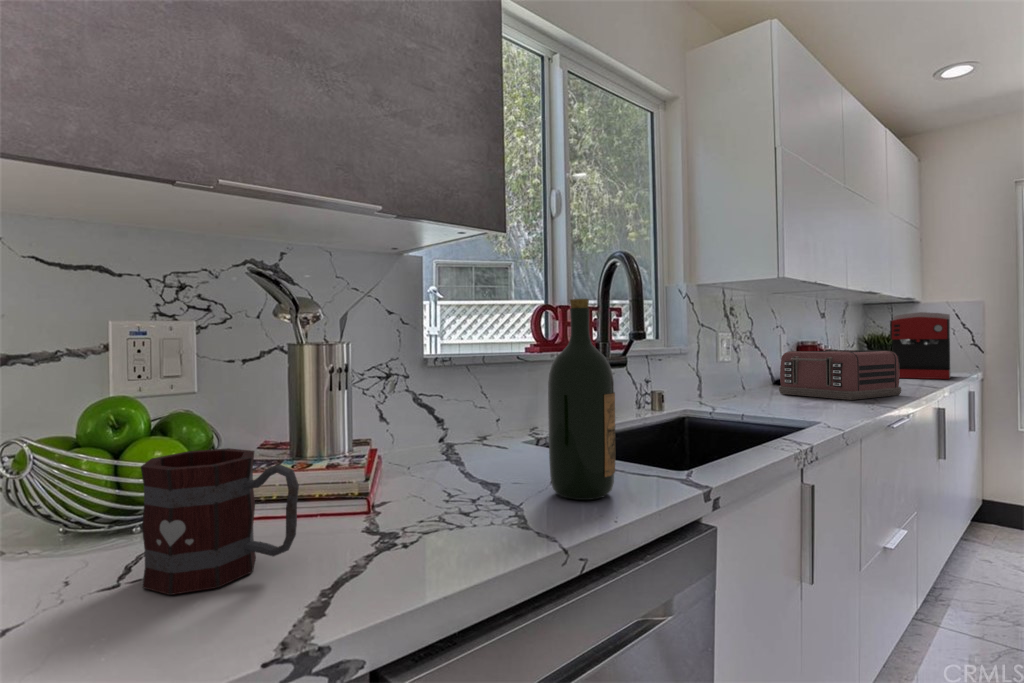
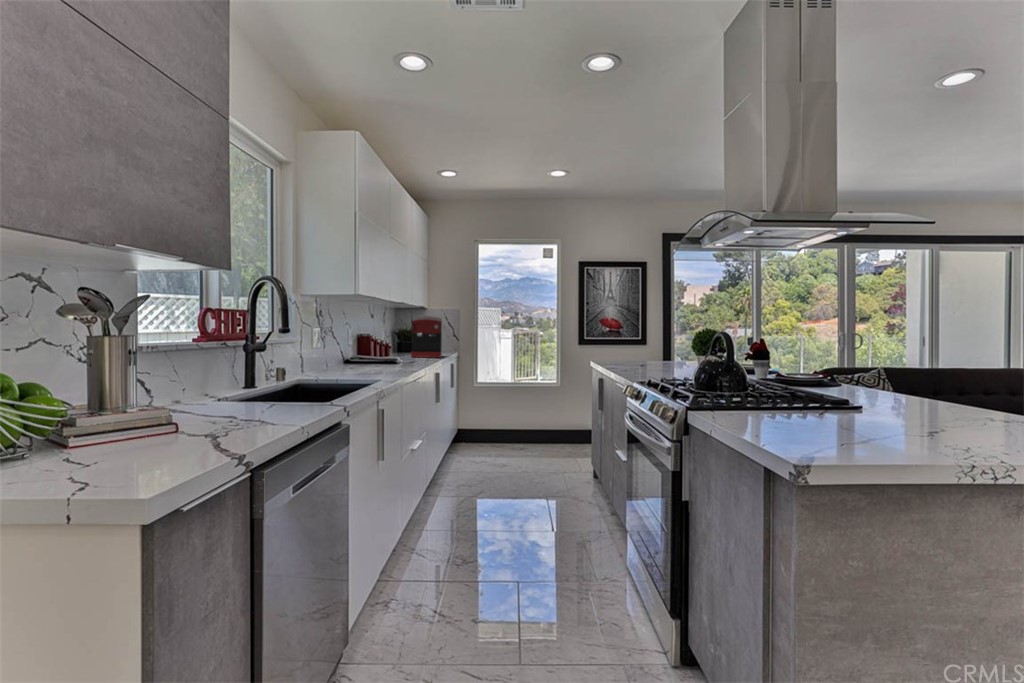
wine bottle: present [548,299,616,500] -> none [271,314,308,415]
toaster: present [779,350,901,400] -> none [351,339,418,370]
mug: present [141,448,299,595] -> none [103,392,192,458]

